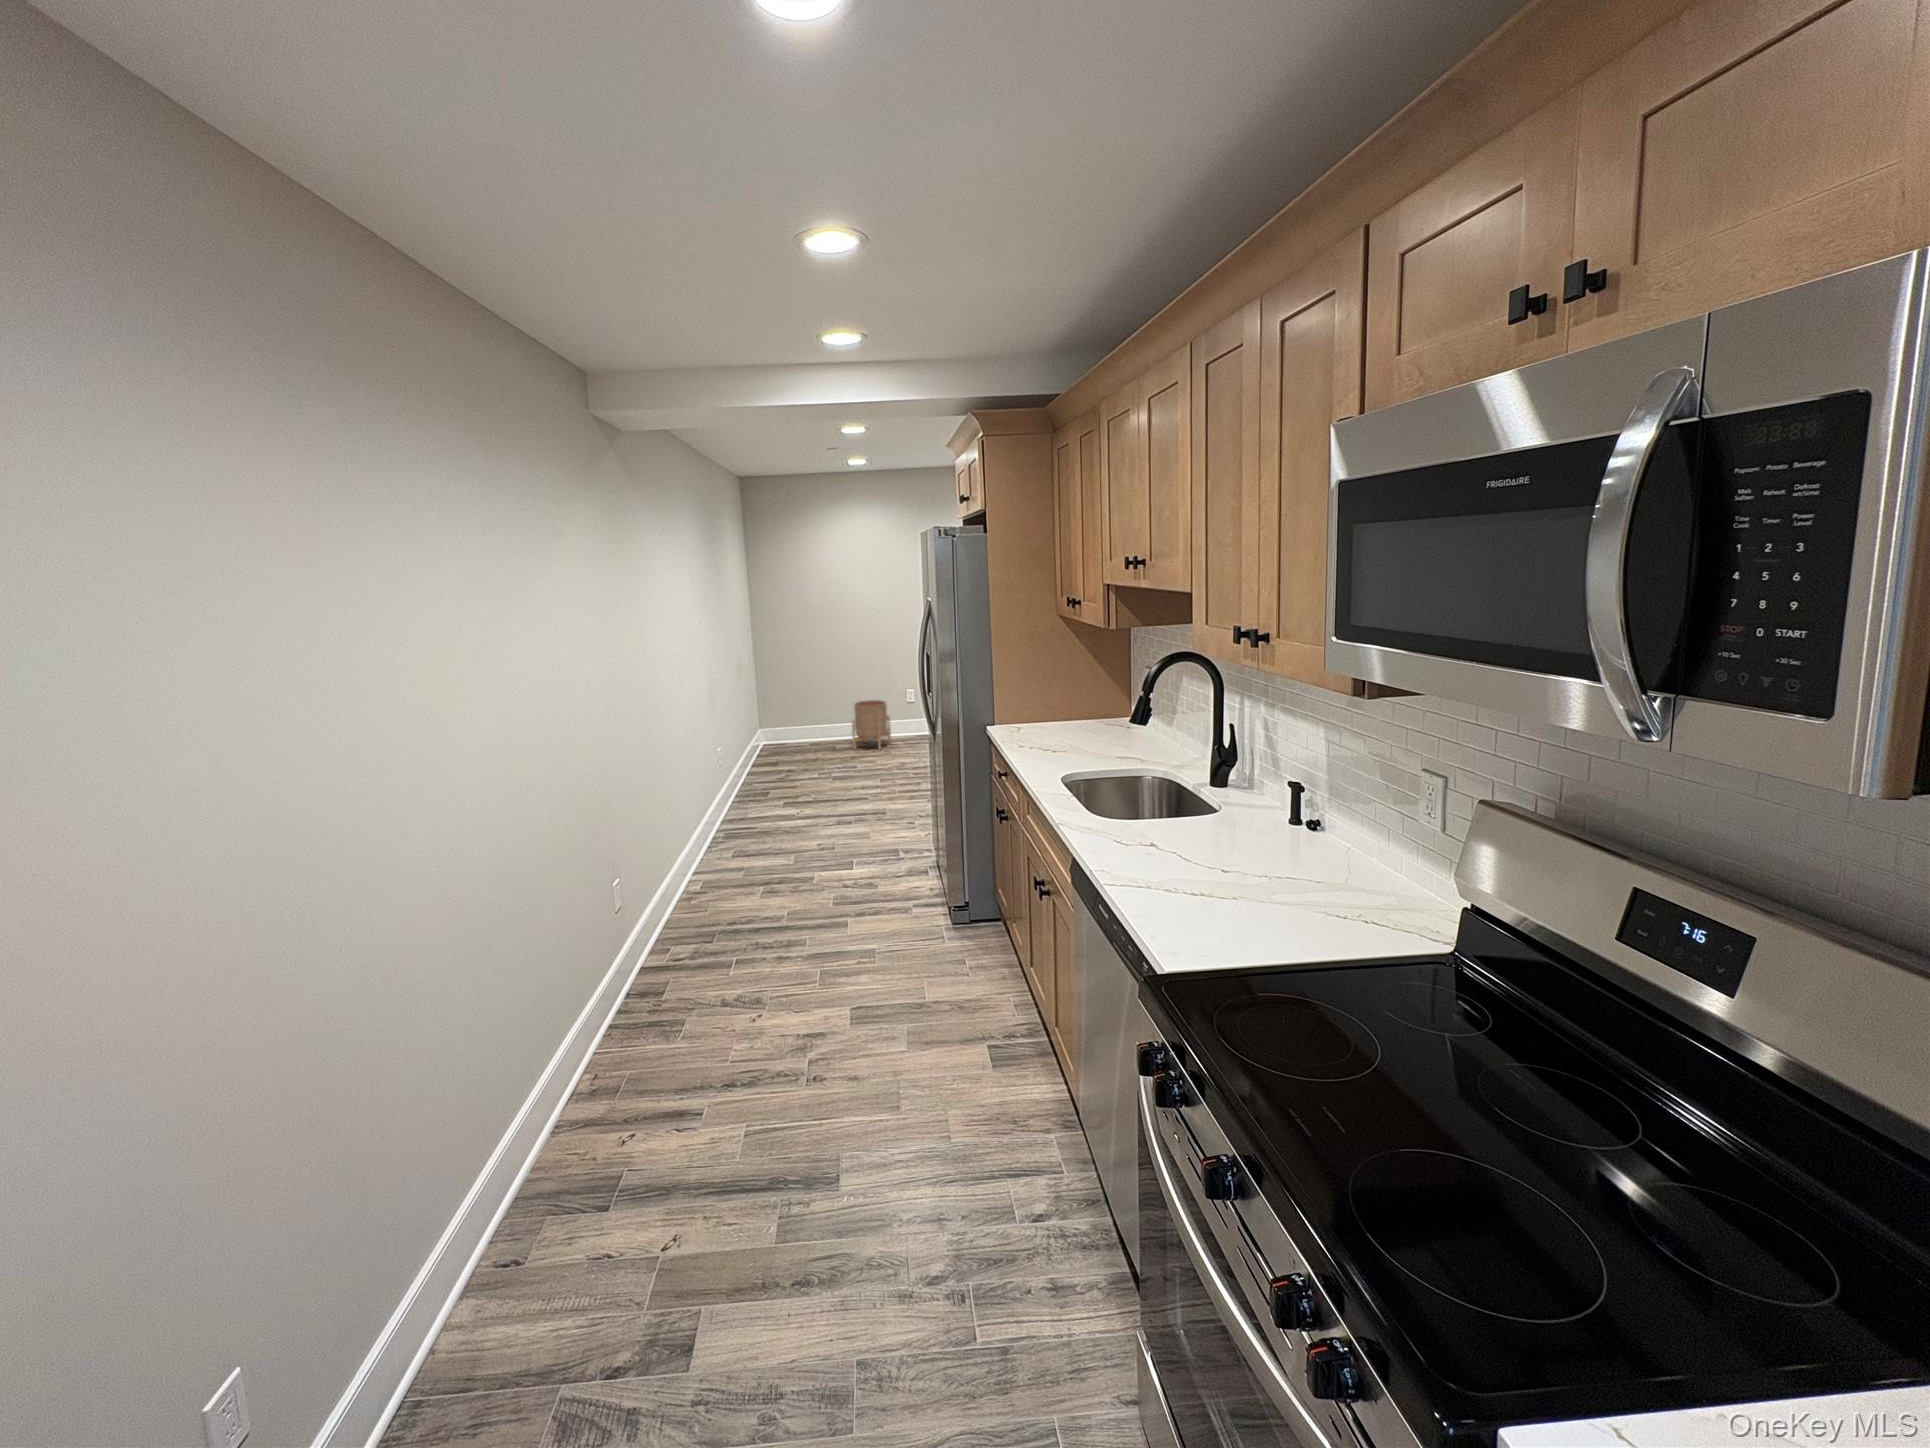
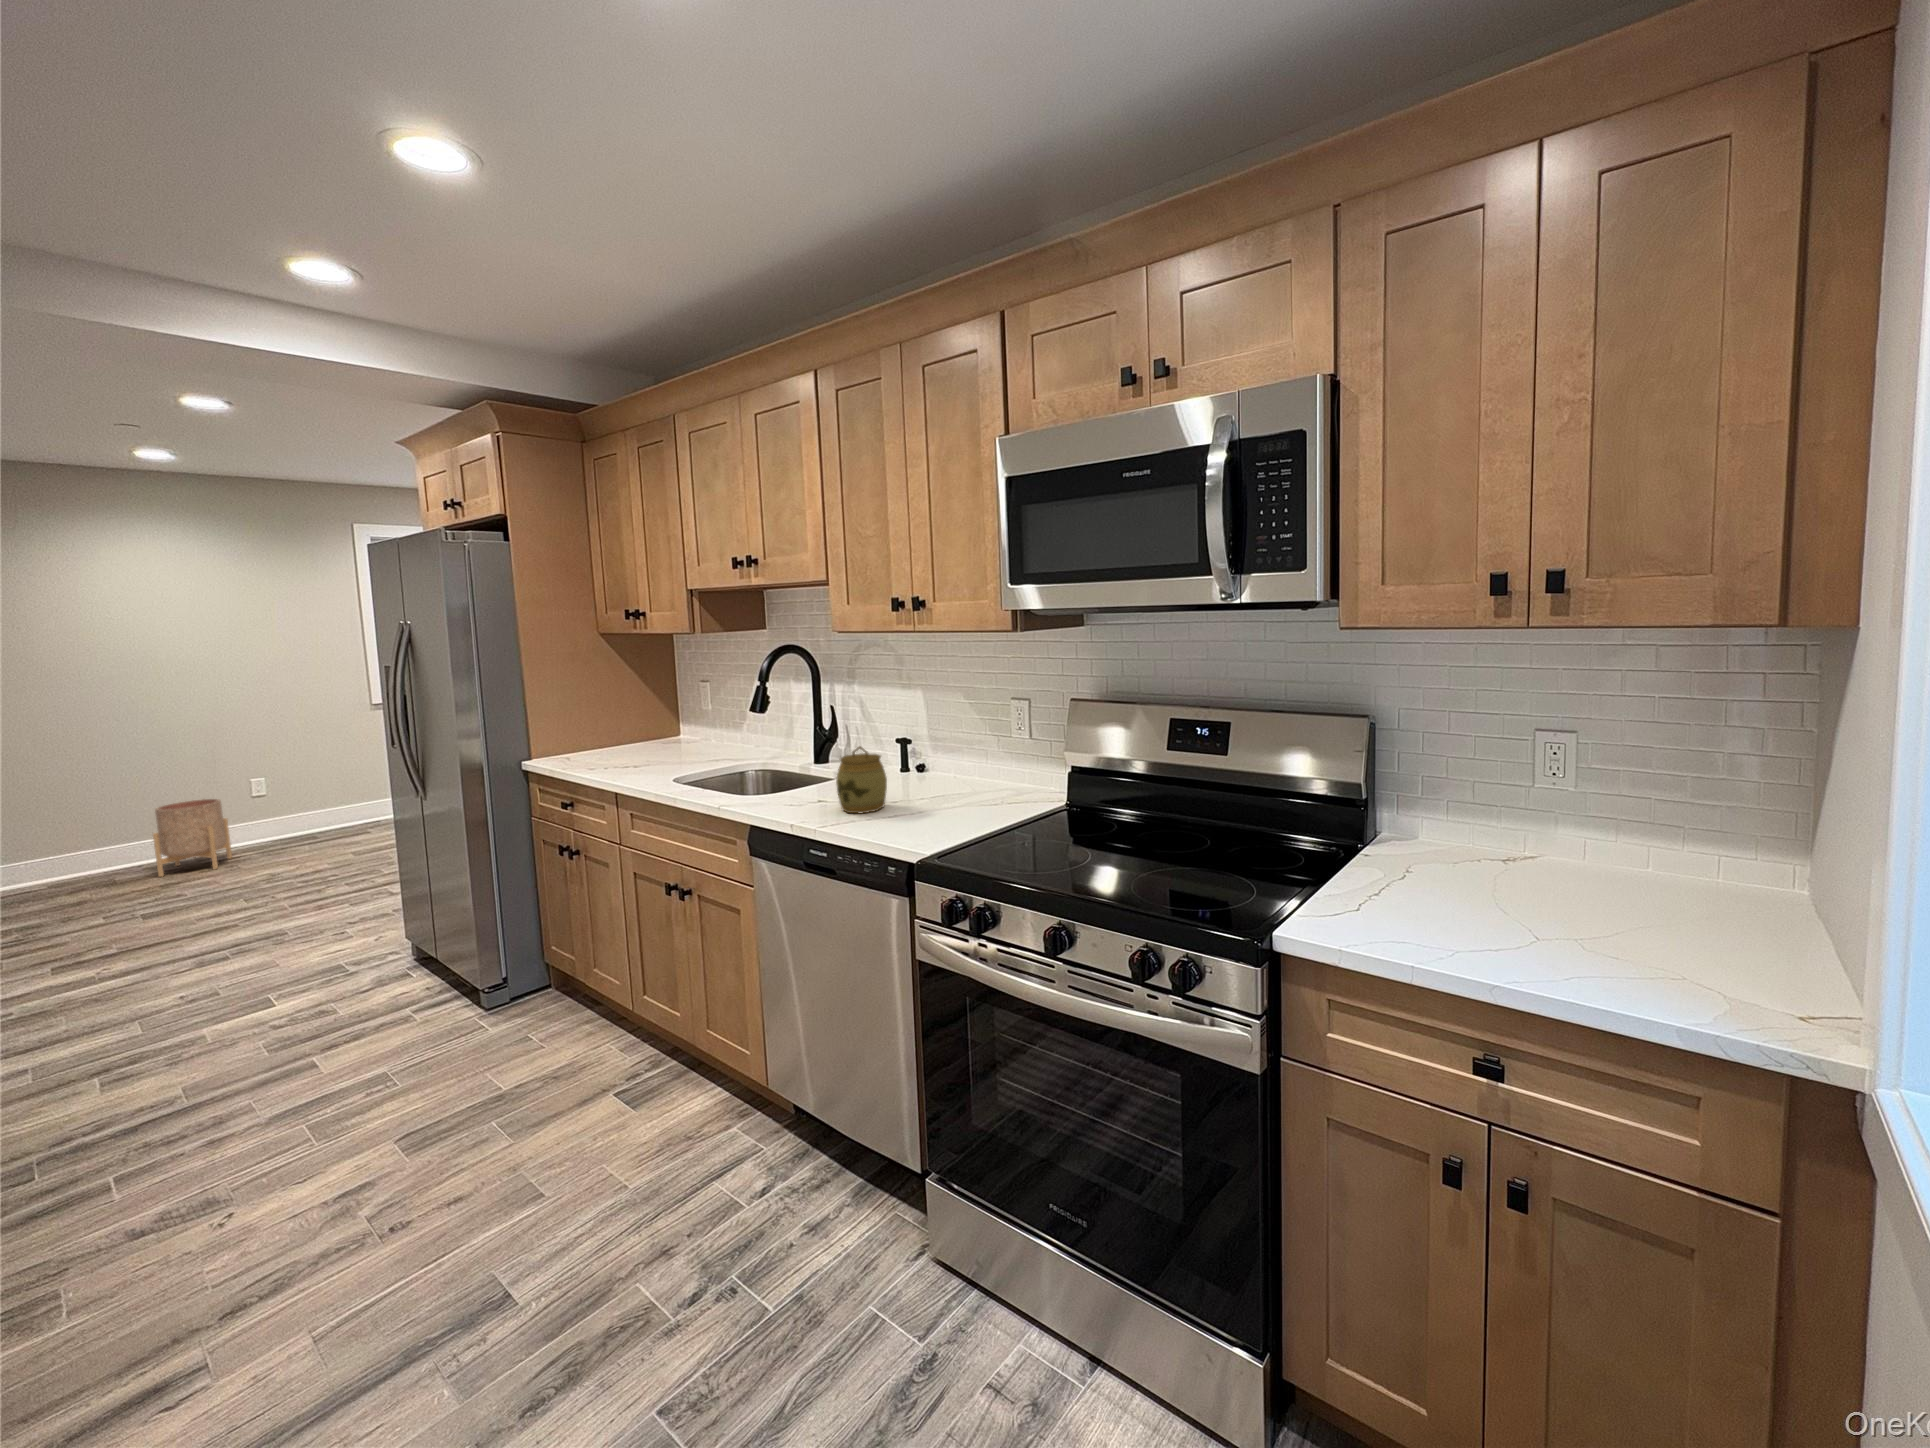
jar: none [1157,803,1214,883] -> present [836,746,887,813]

